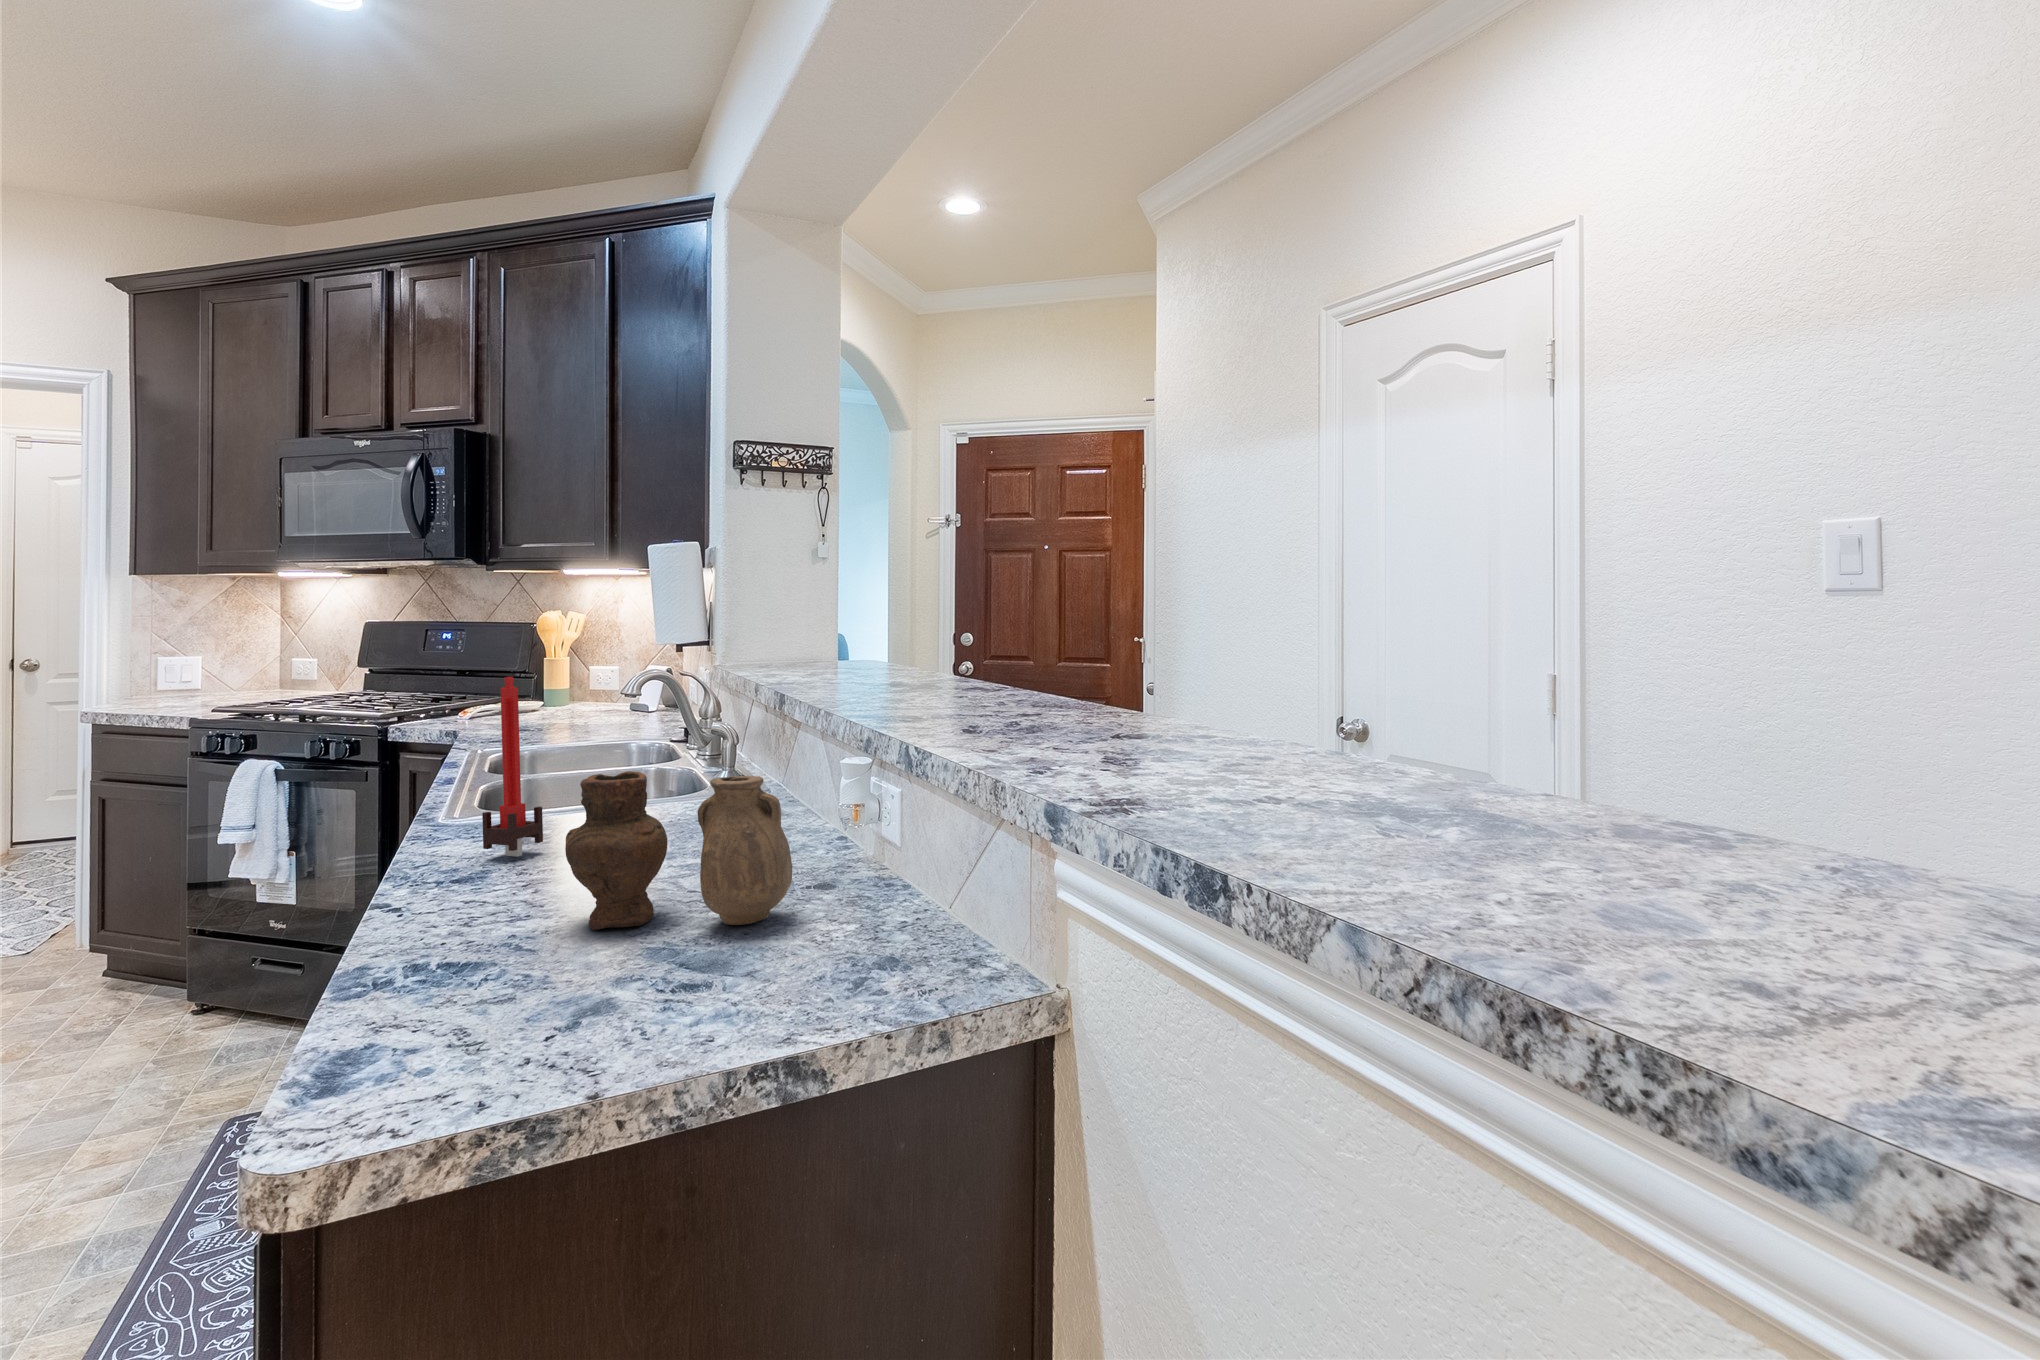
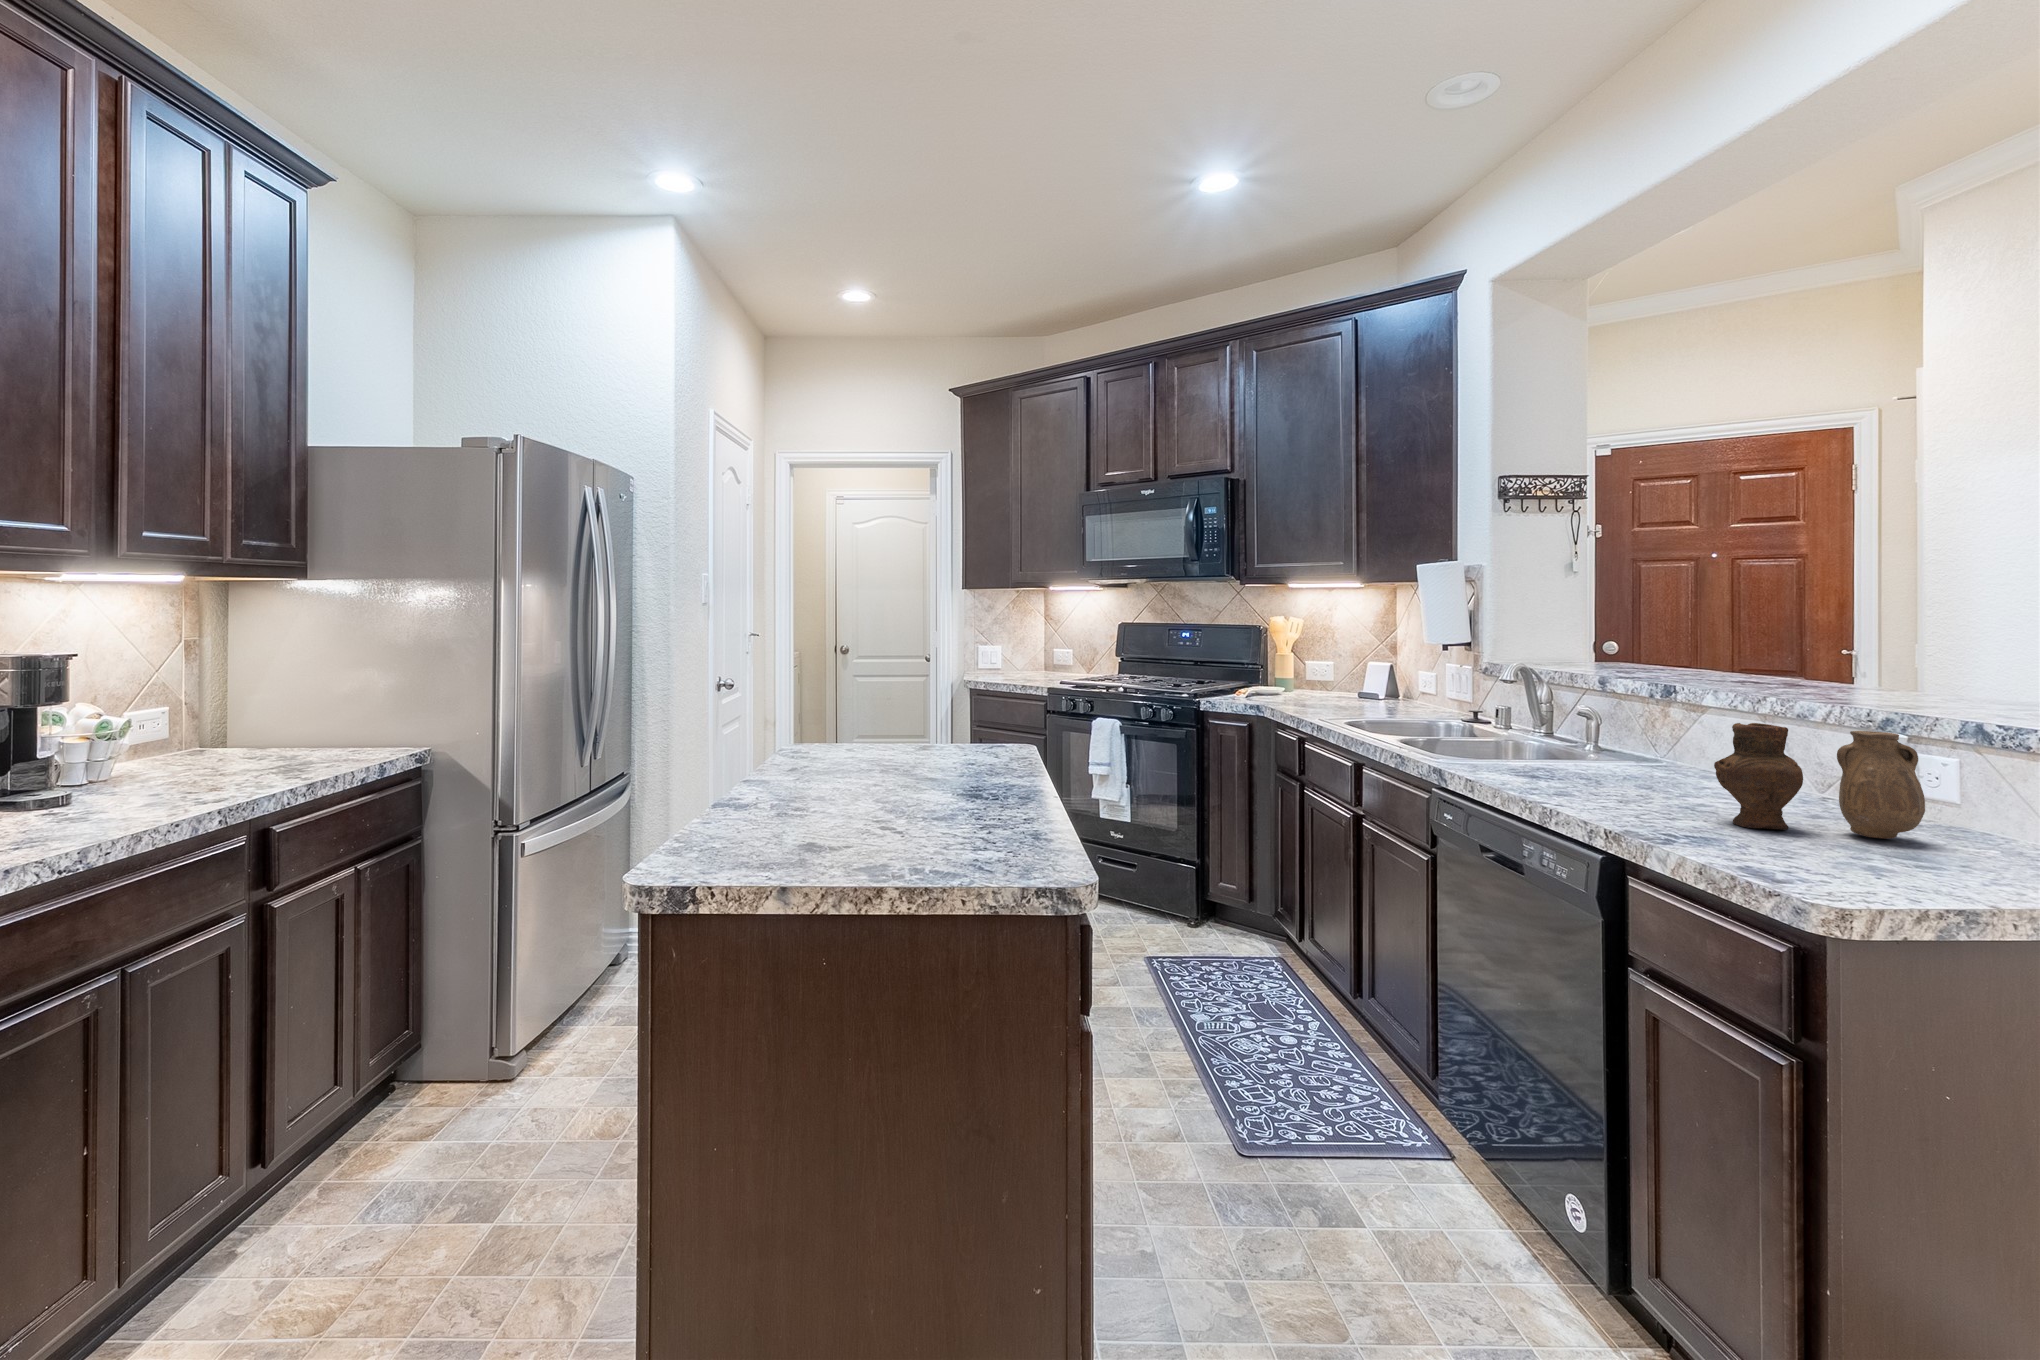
candle: present [482,677,543,857] -> none [1536,658,1571,783]

